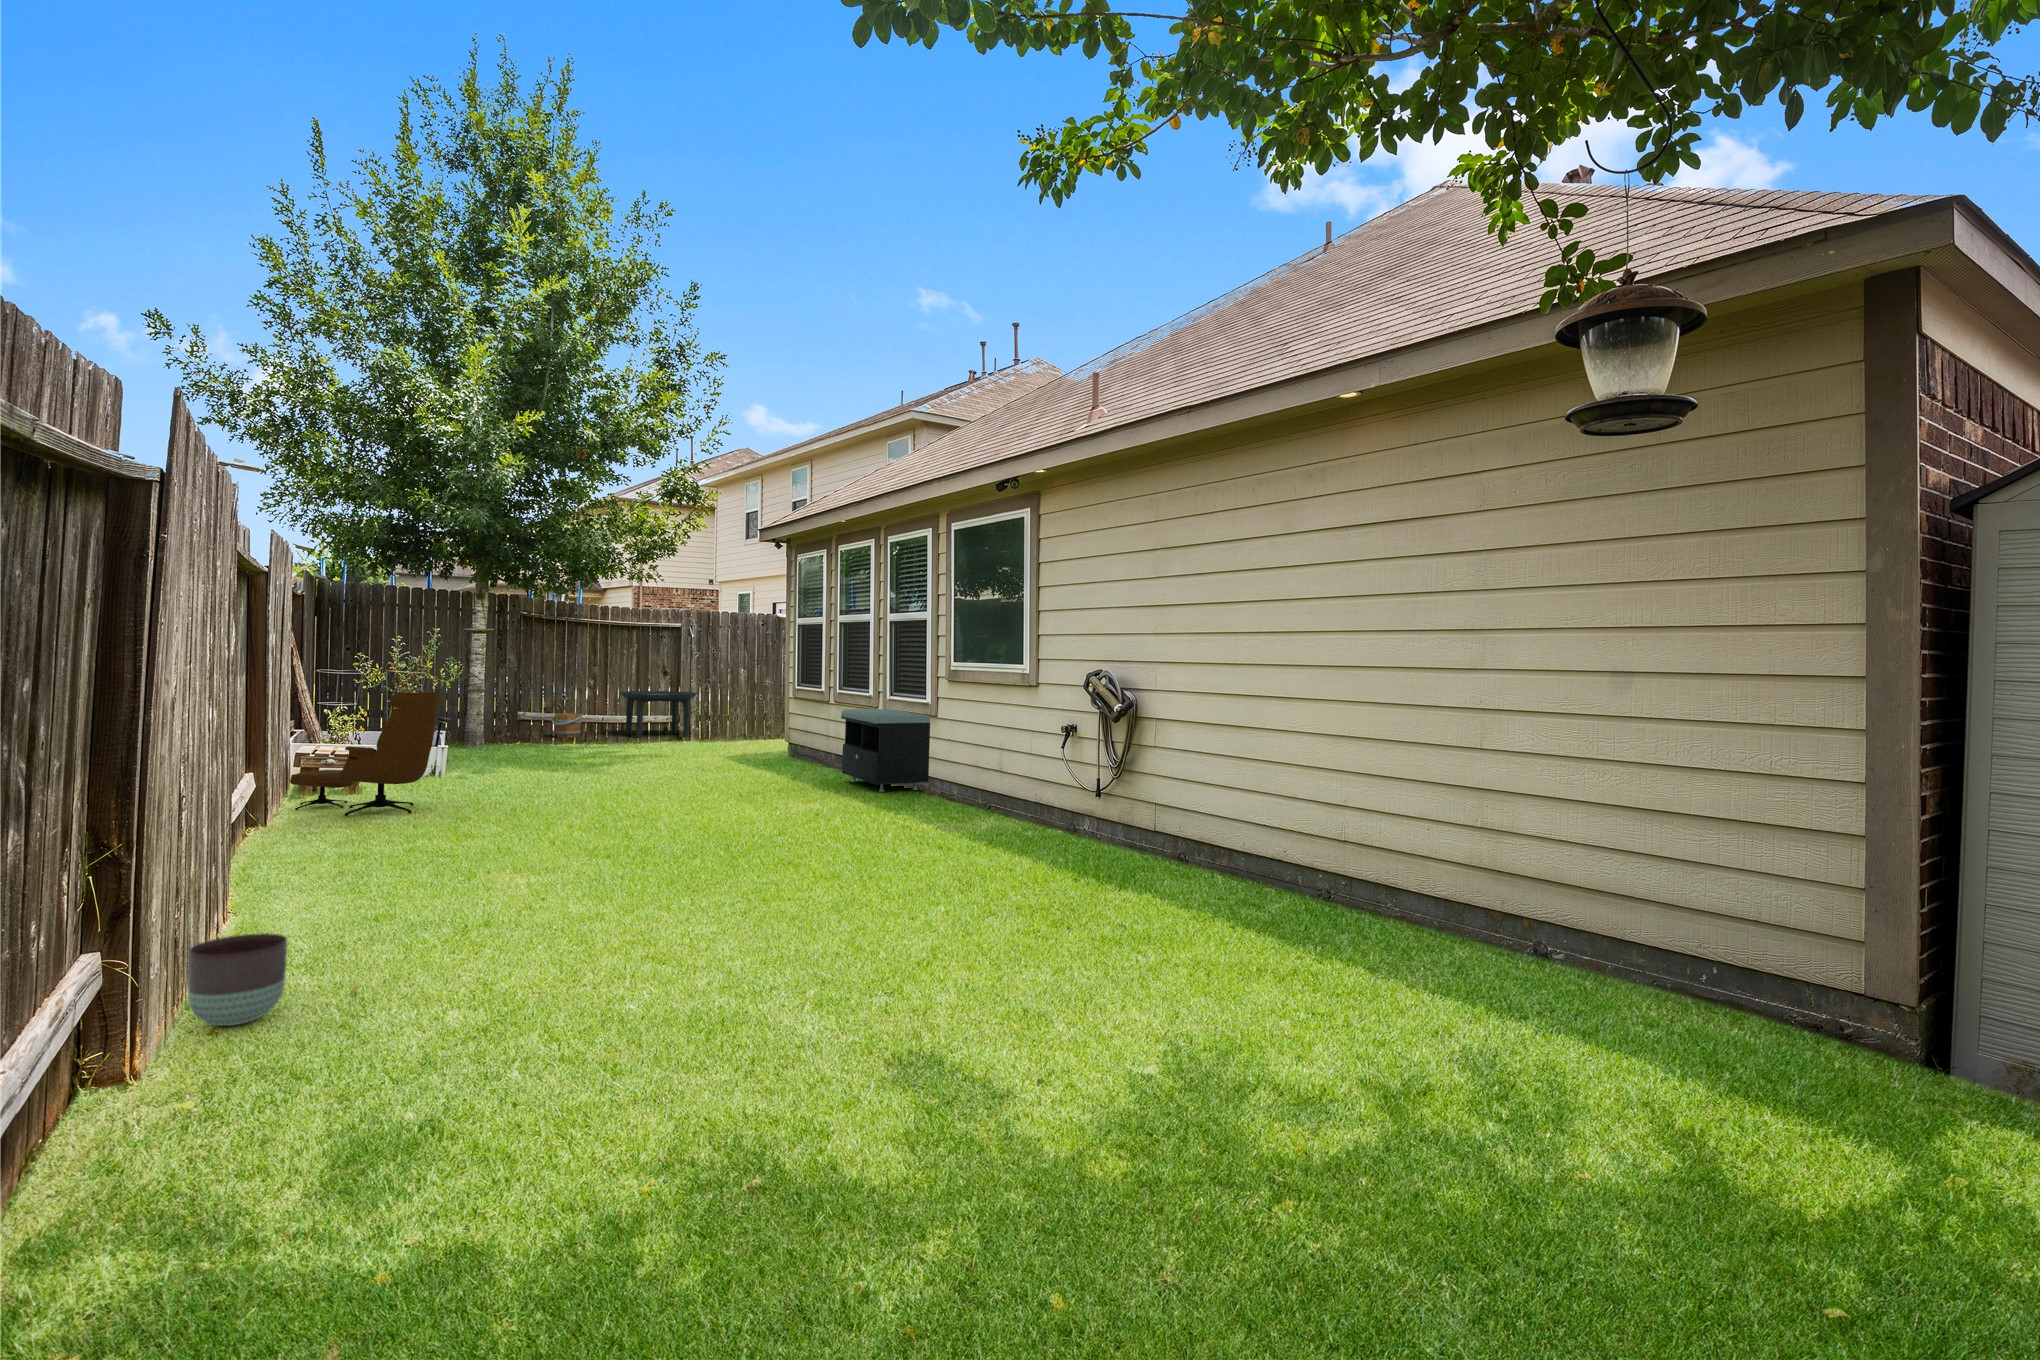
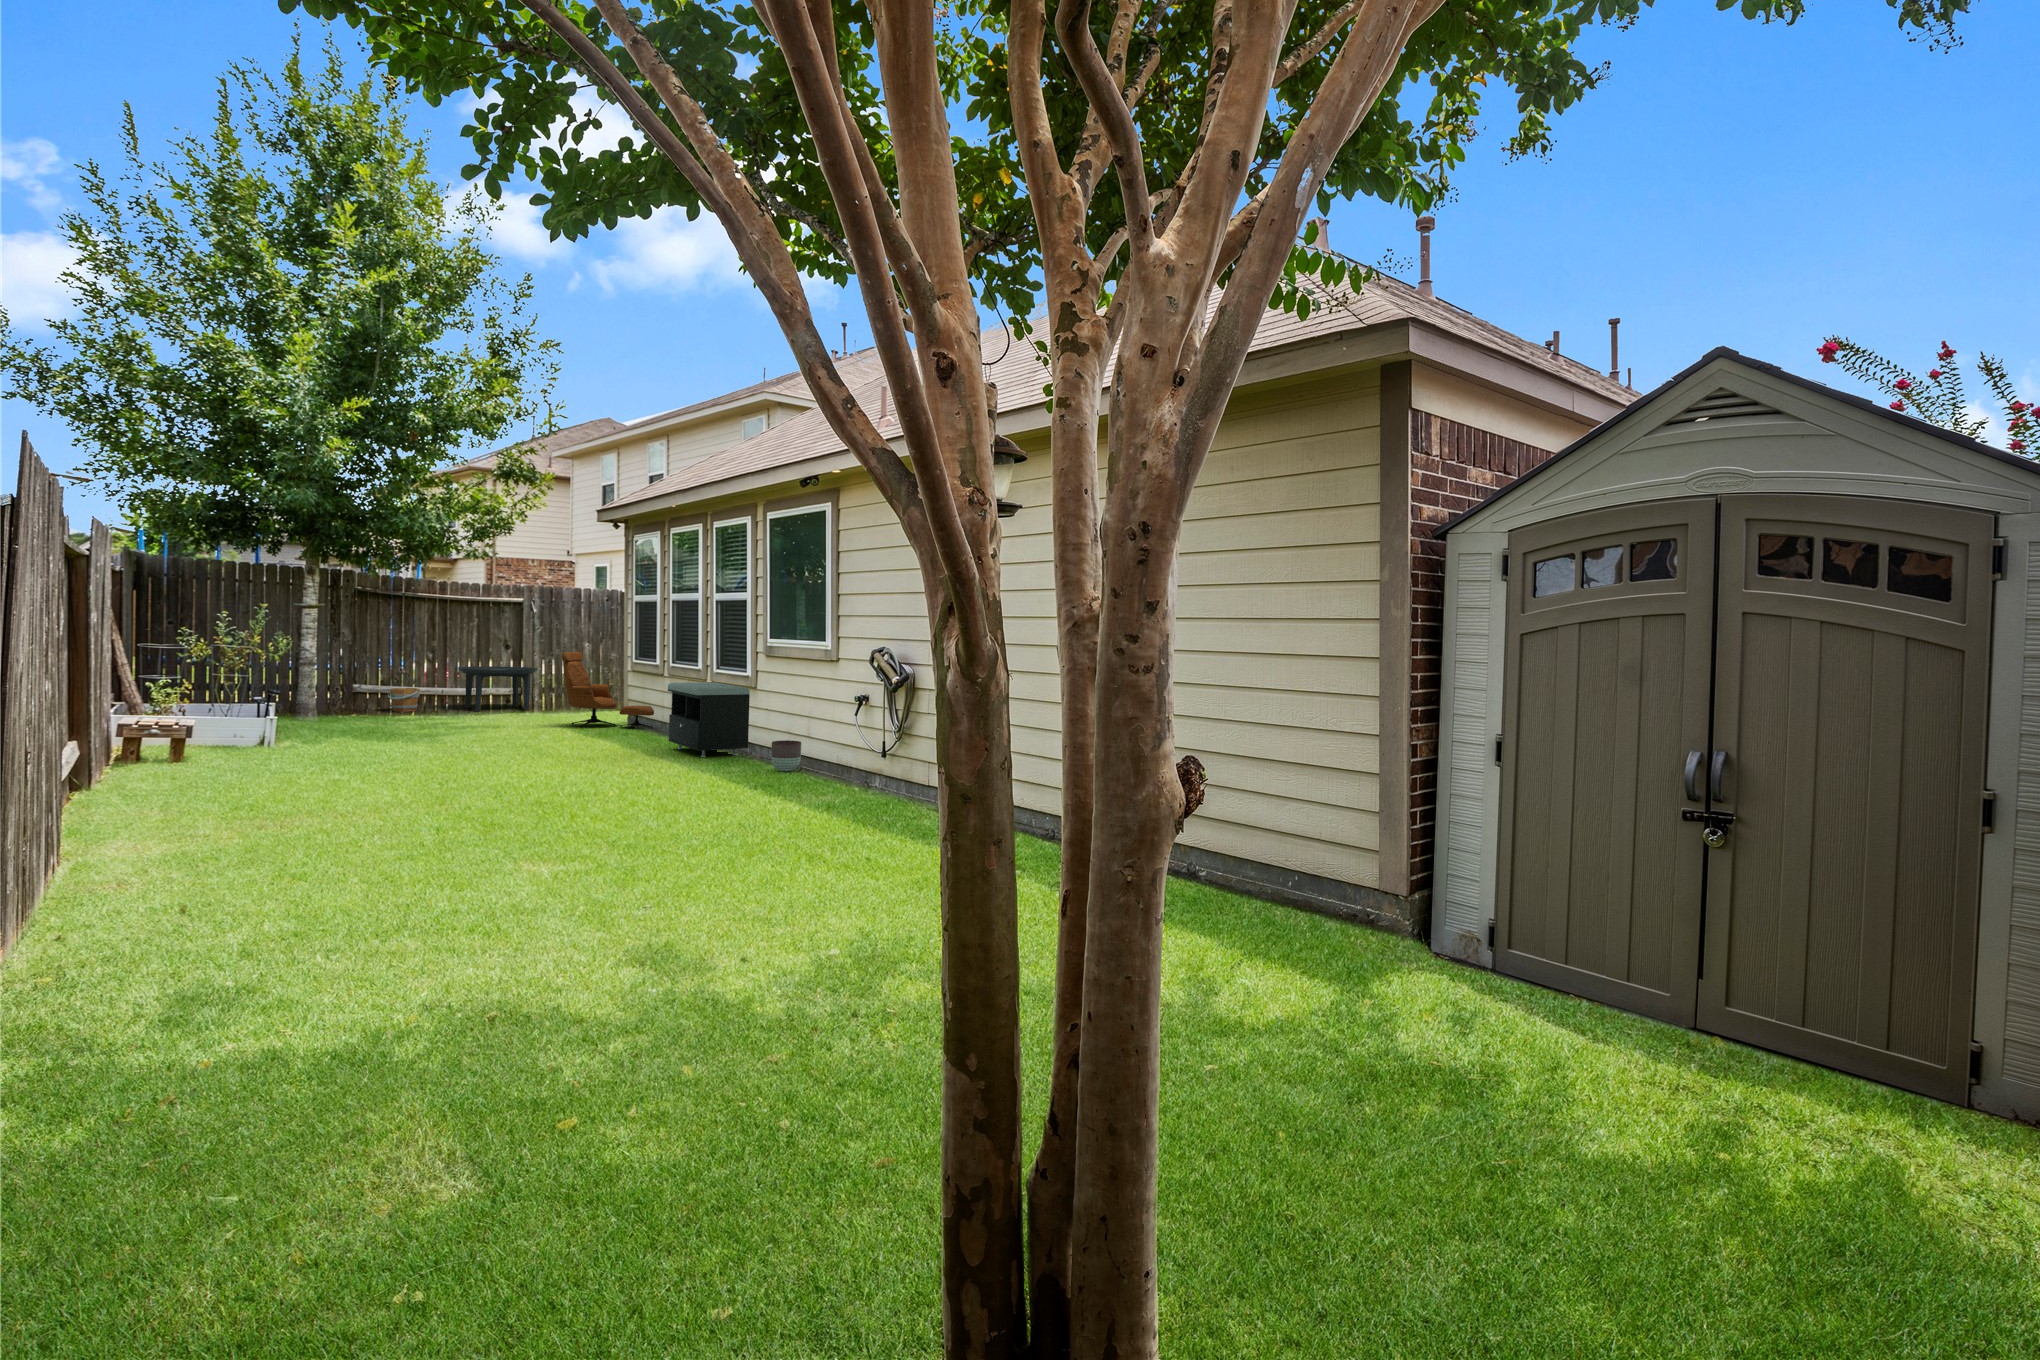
lounge chair: present [290,691,440,816] -> present [562,652,654,729]
planter: present [188,933,287,1026] -> present [772,740,801,771]

